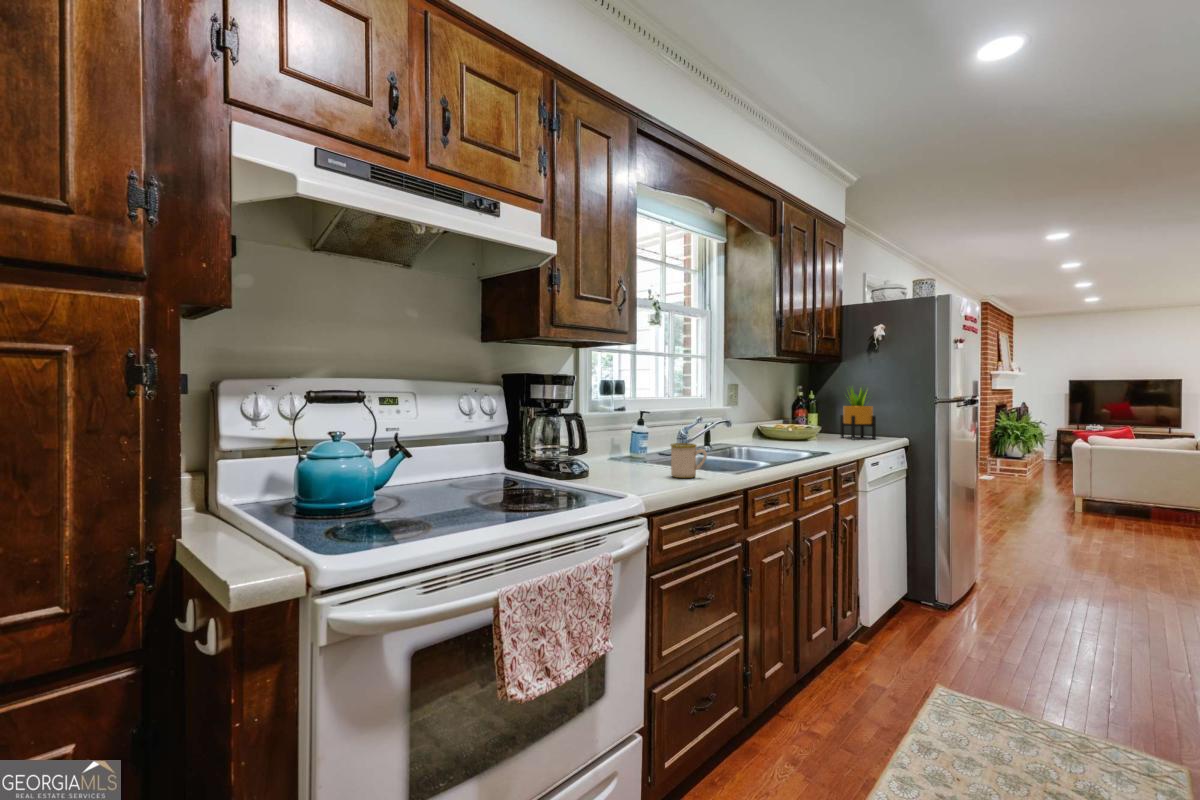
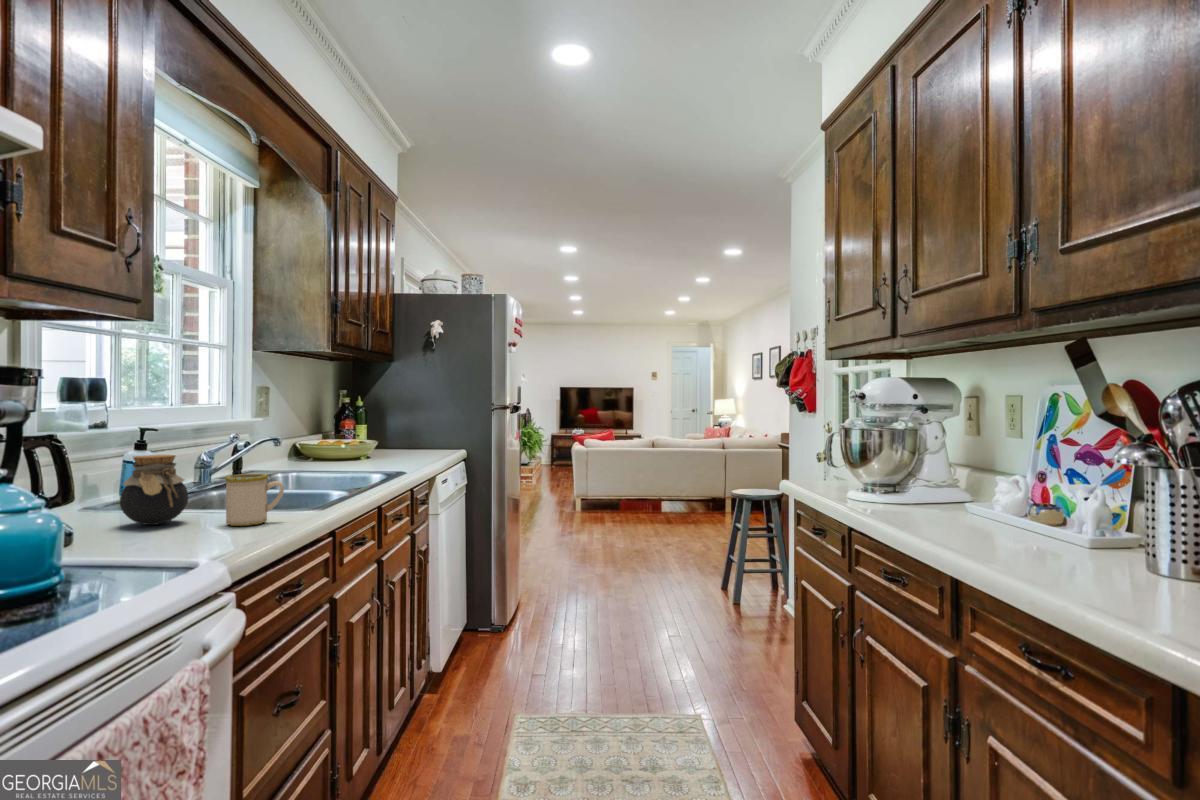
potted plant: present [840,388,876,439] -> none [400,388,439,454]
jar: none [618,428,654,471] -> present [120,455,188,525]

